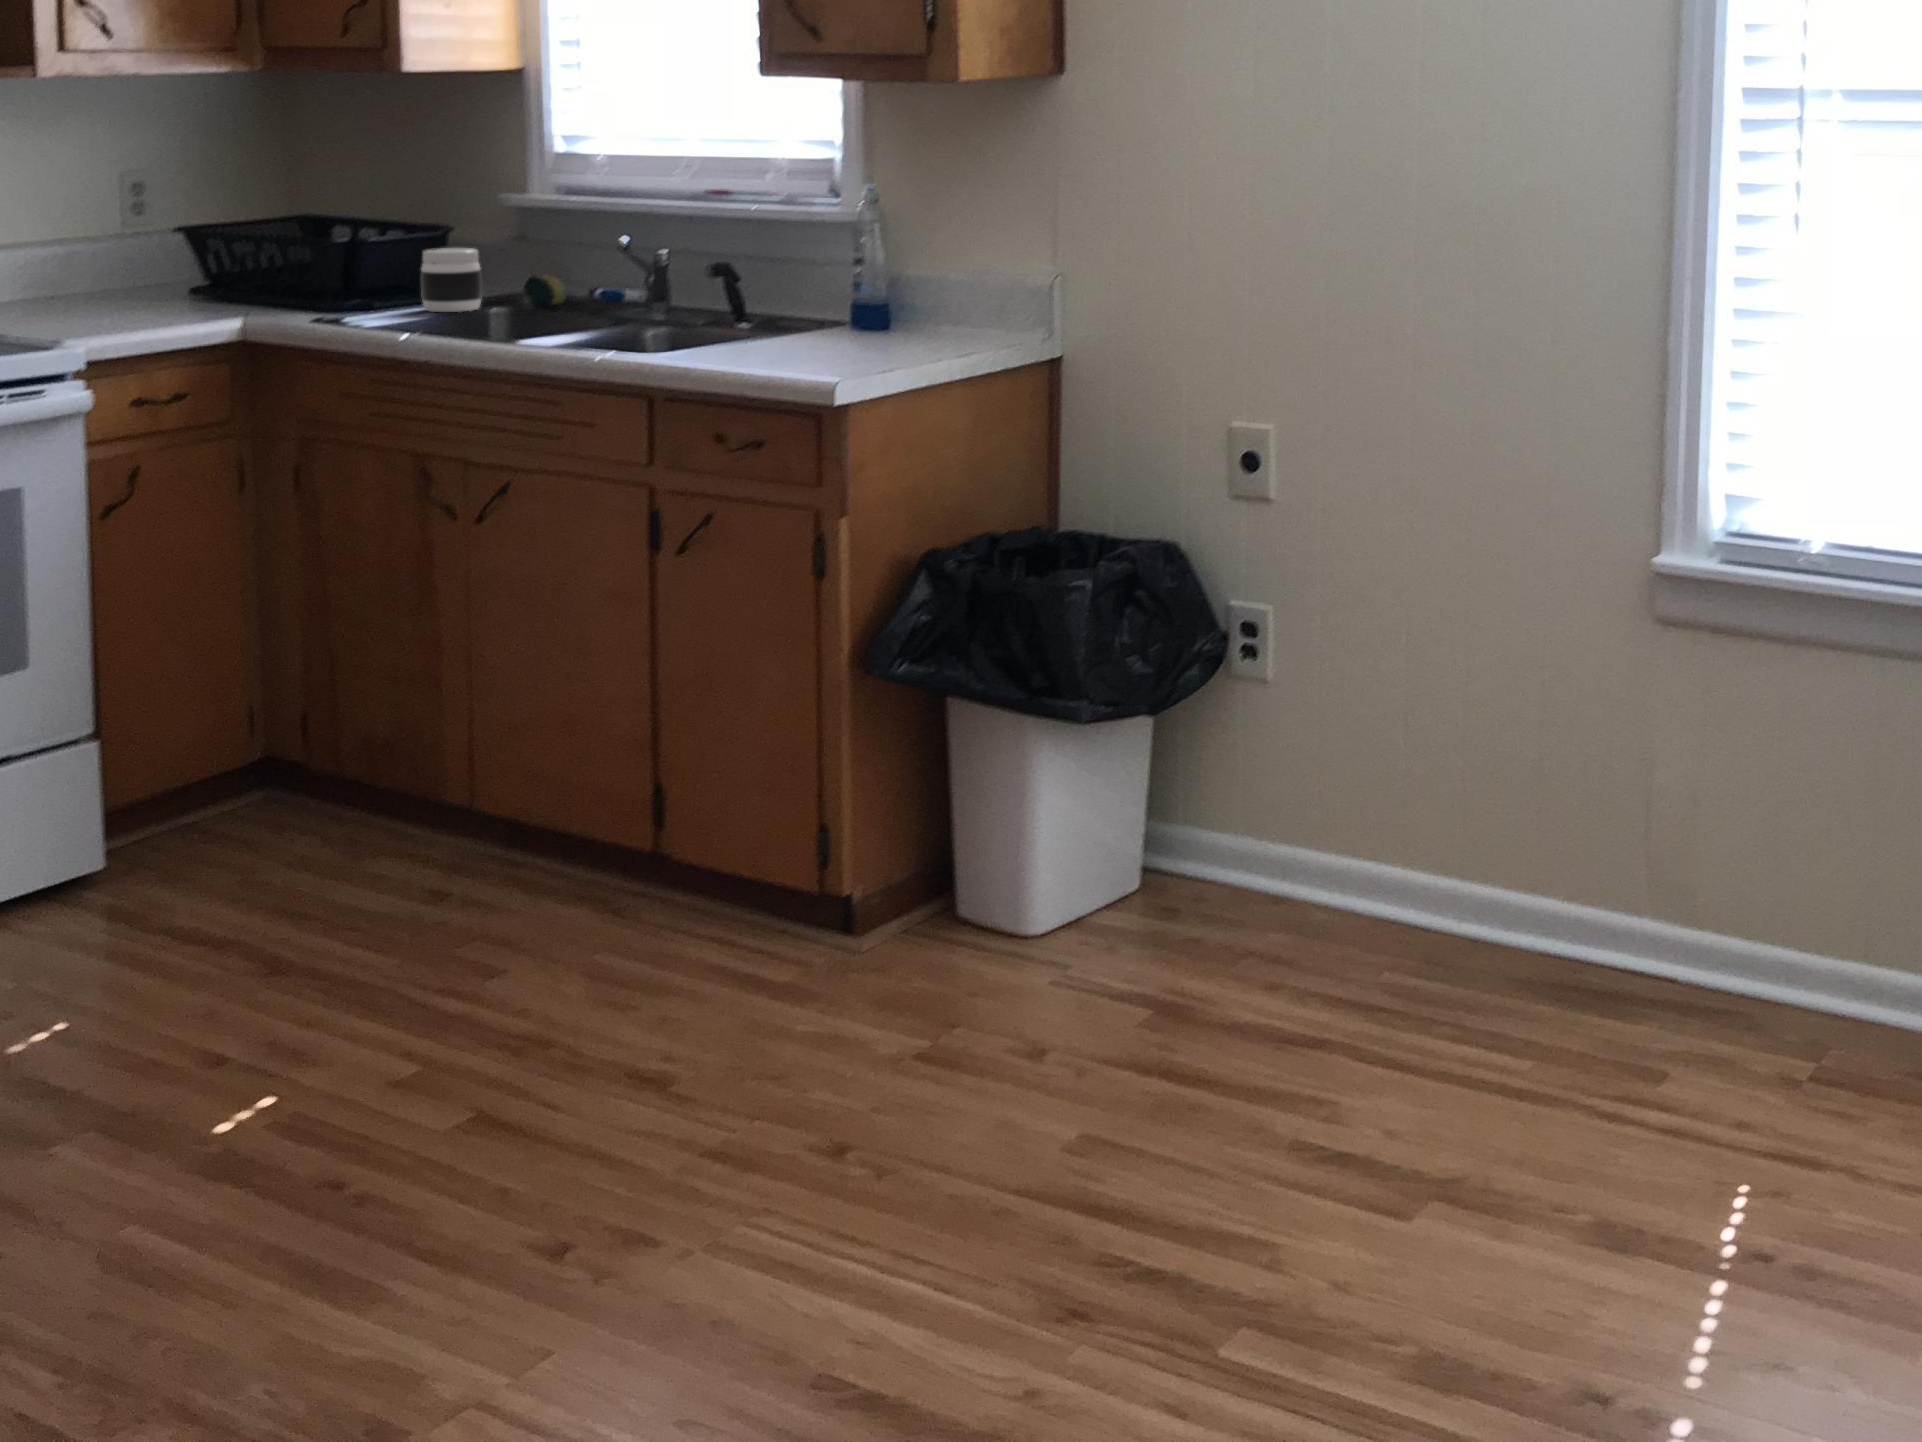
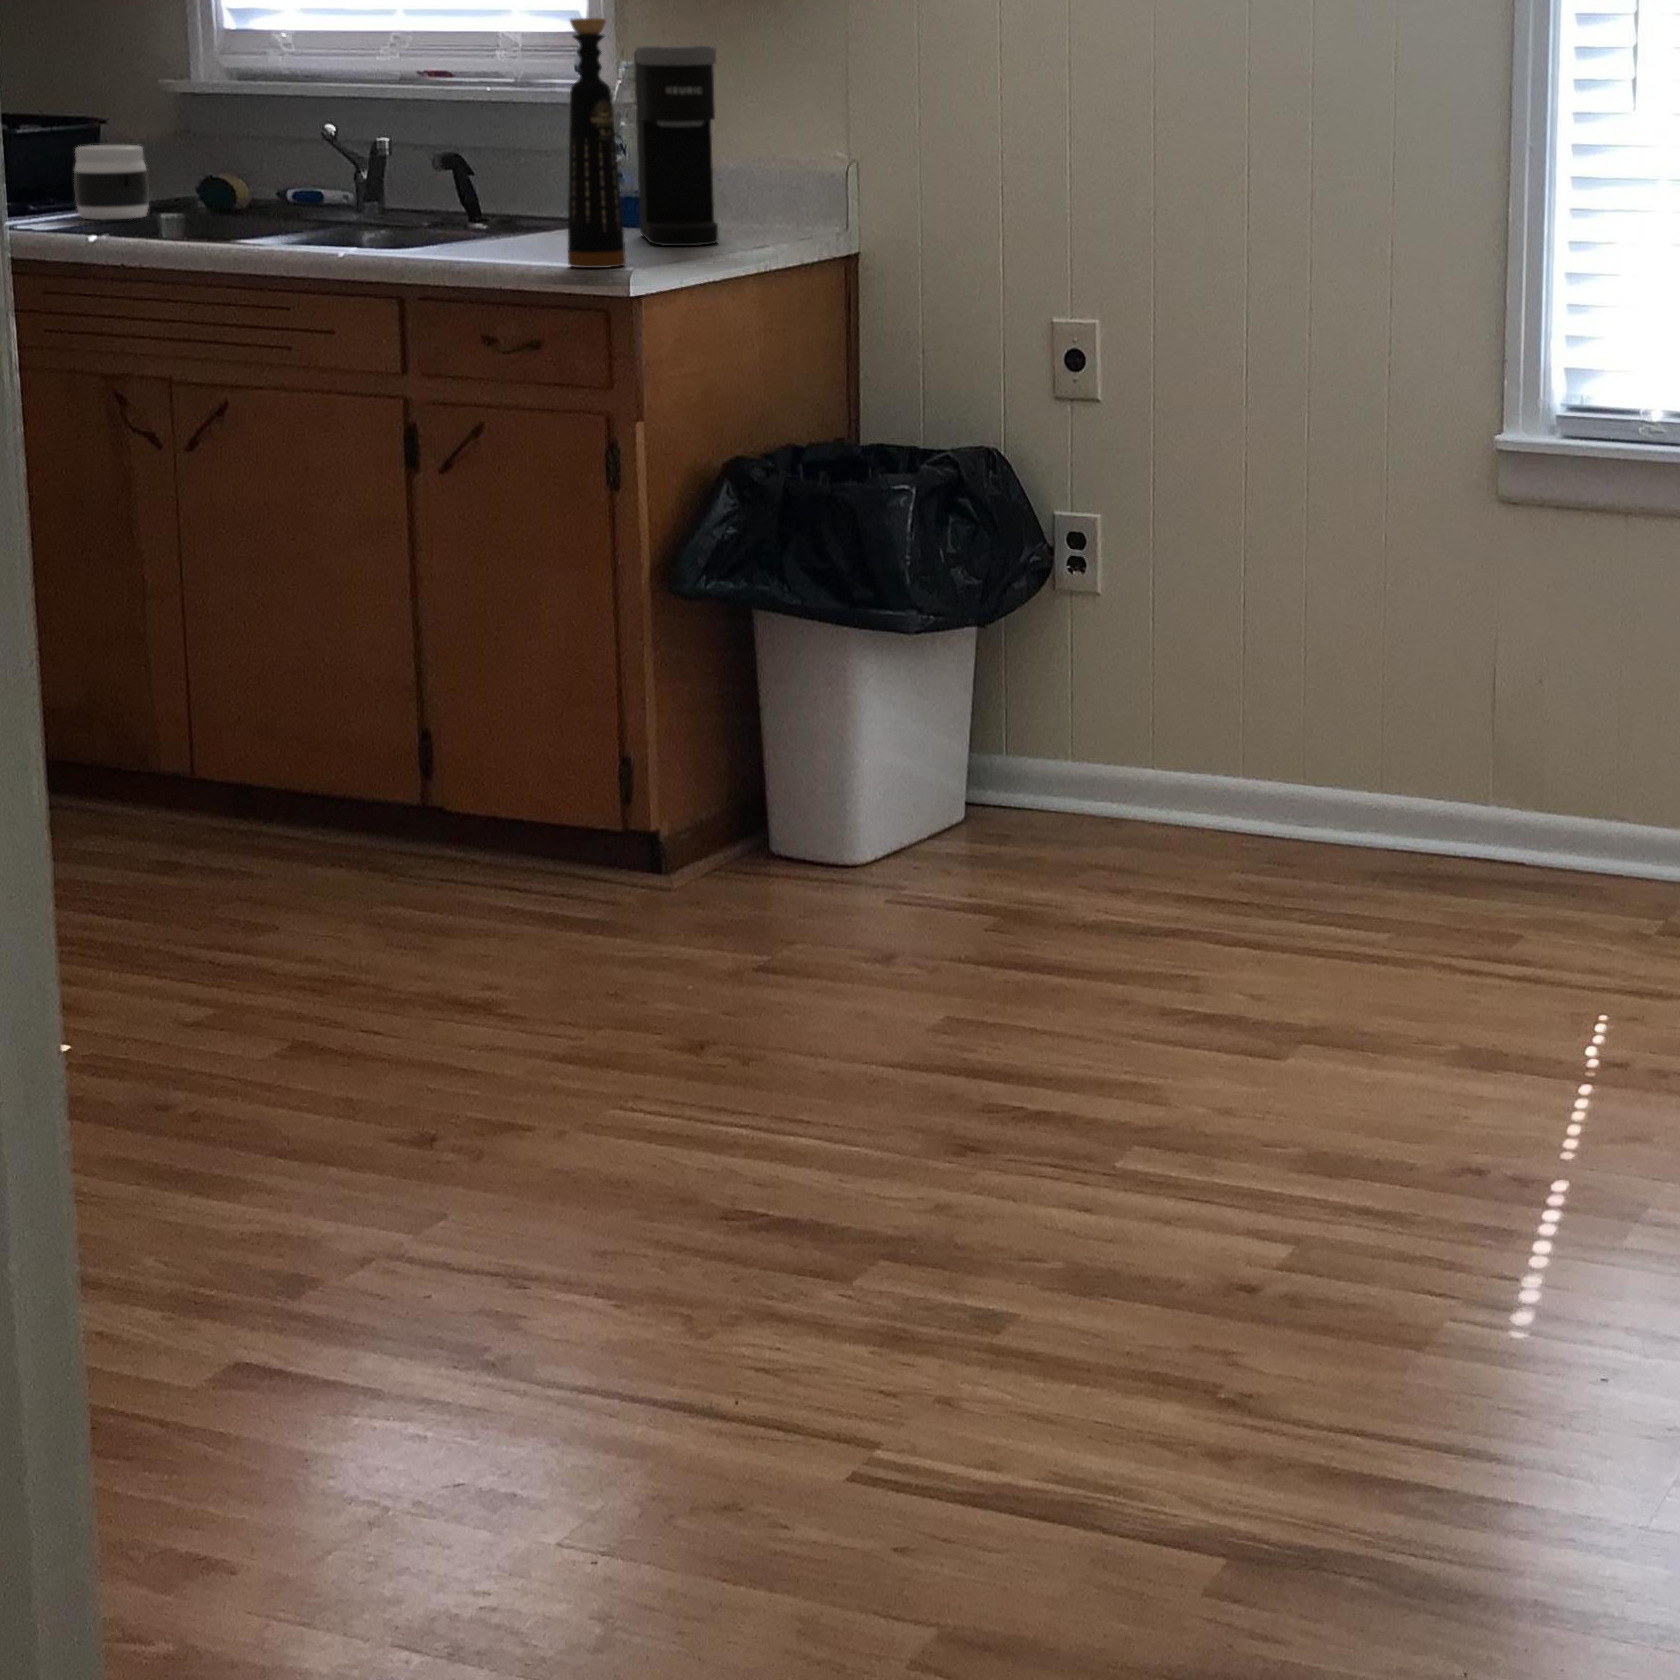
bottle: none [784,154,836,380] -> present [568,18,626,268]
coffee maker: none [868,174,936,354] -> present [634,46,718,246]

